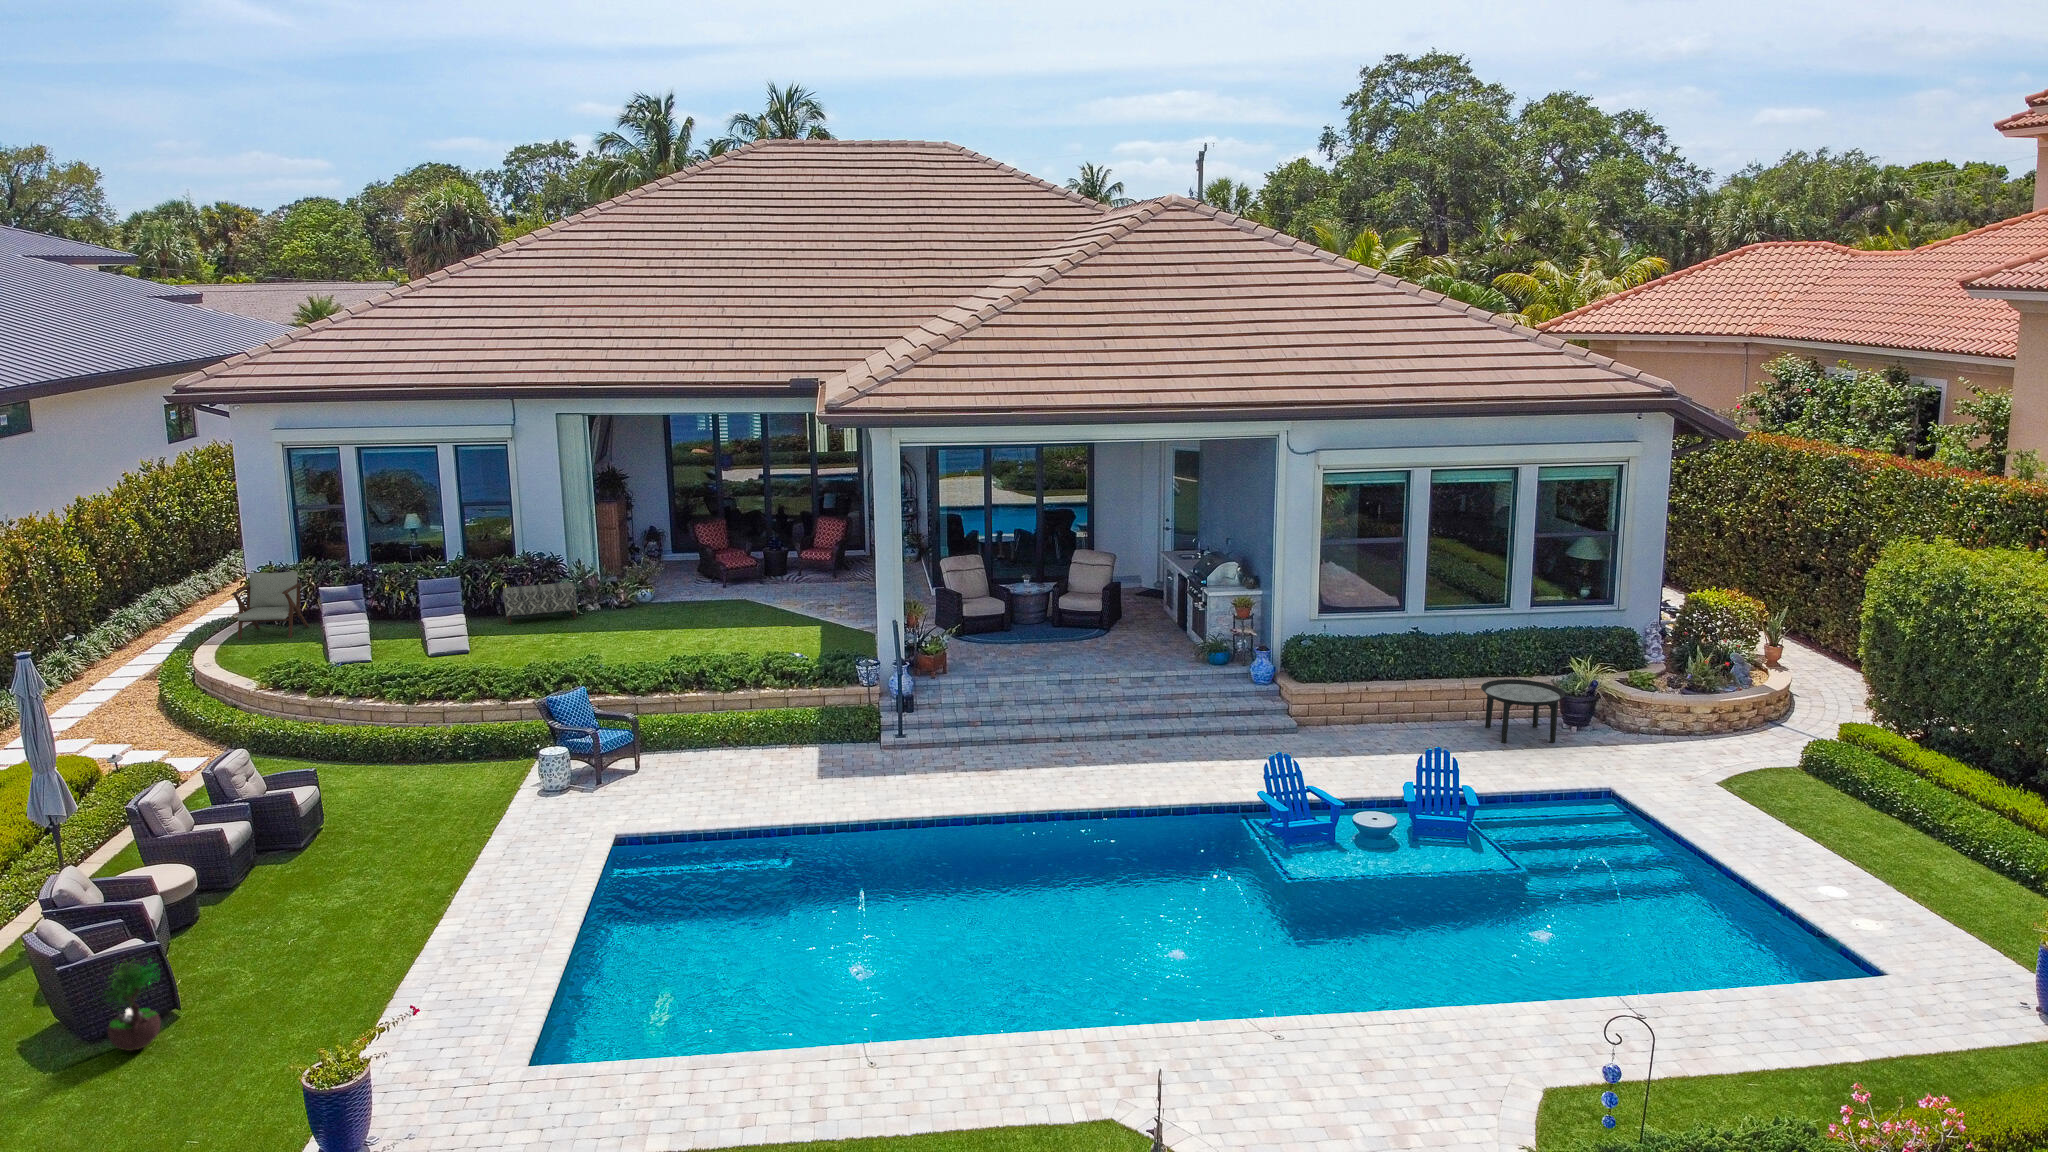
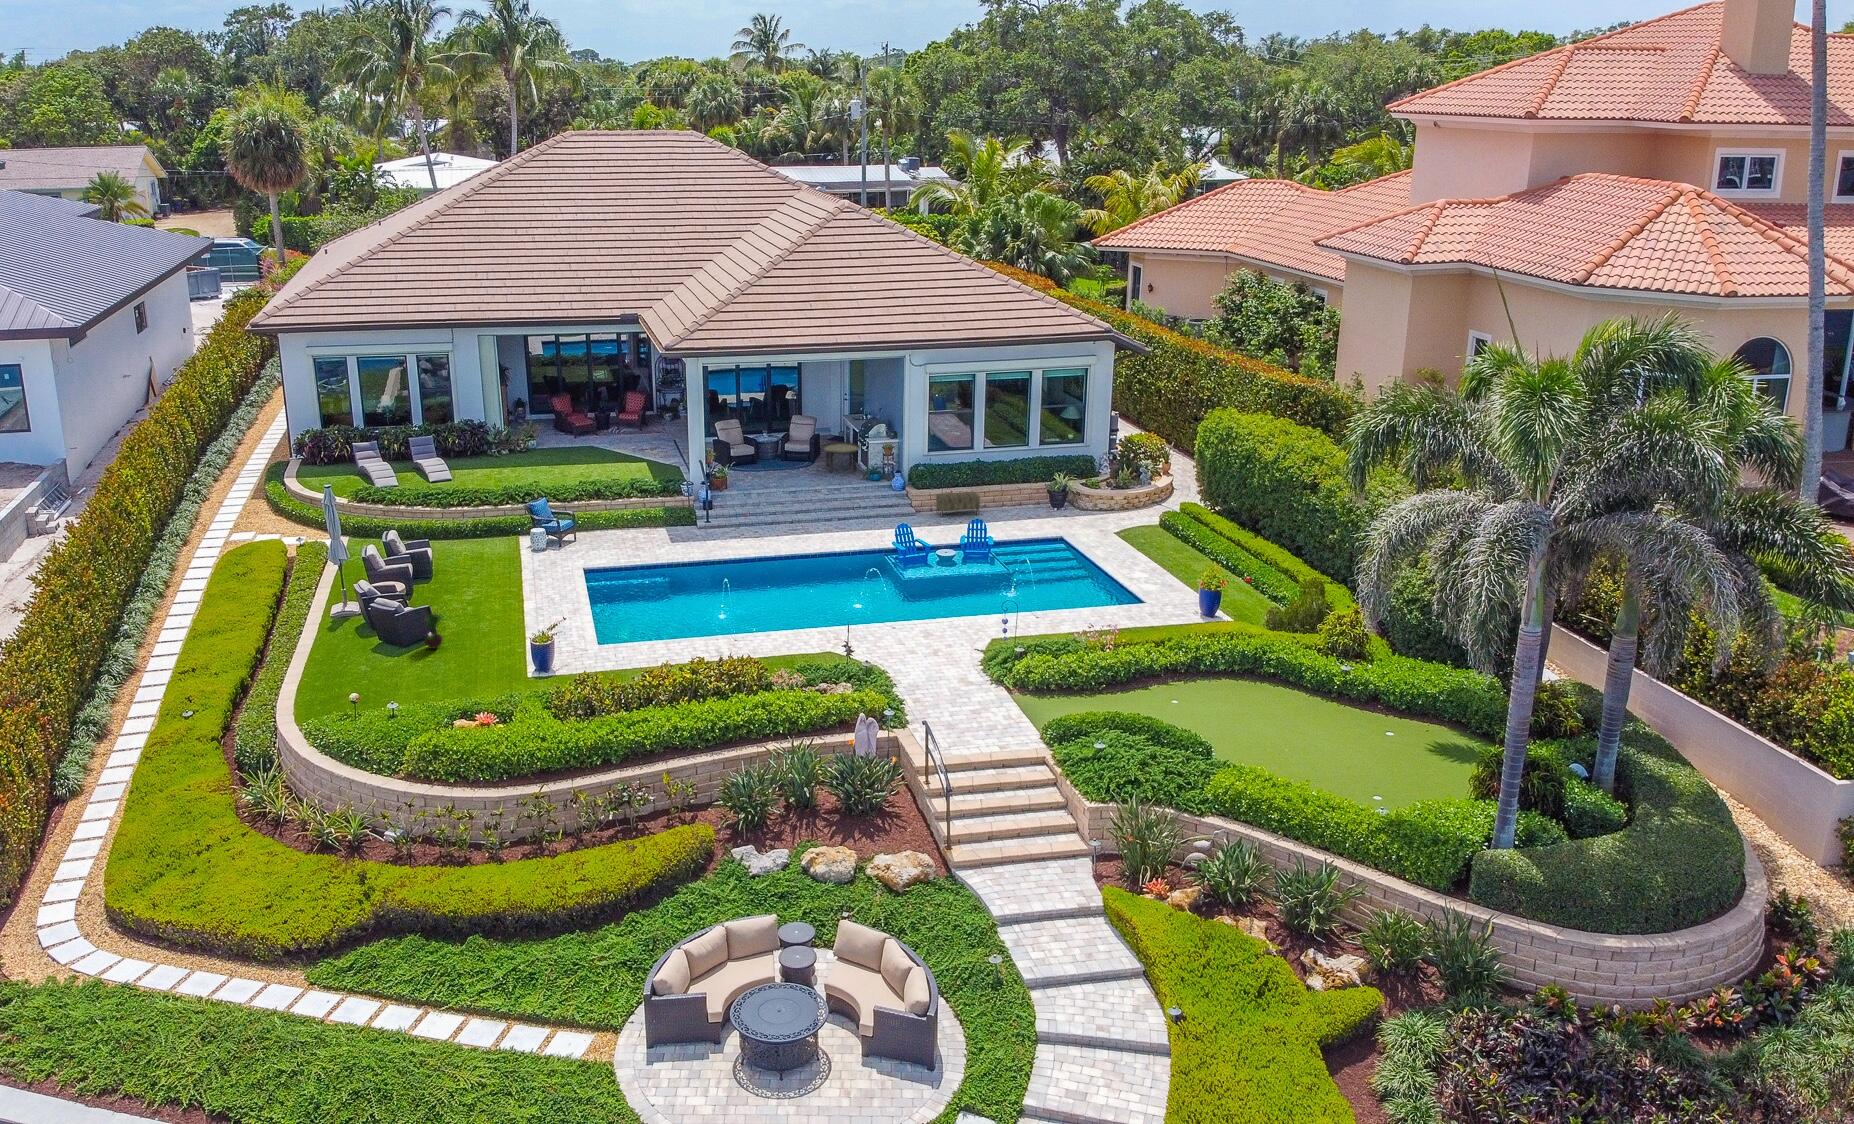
lounge chair: present [231,572,309,640] -> none [307,436,345,477]
bench: present [503,582,577,625] -> present [936,492,980,516]
round table: present [1481,679,1565,743] -> present [822,442,860,472]

